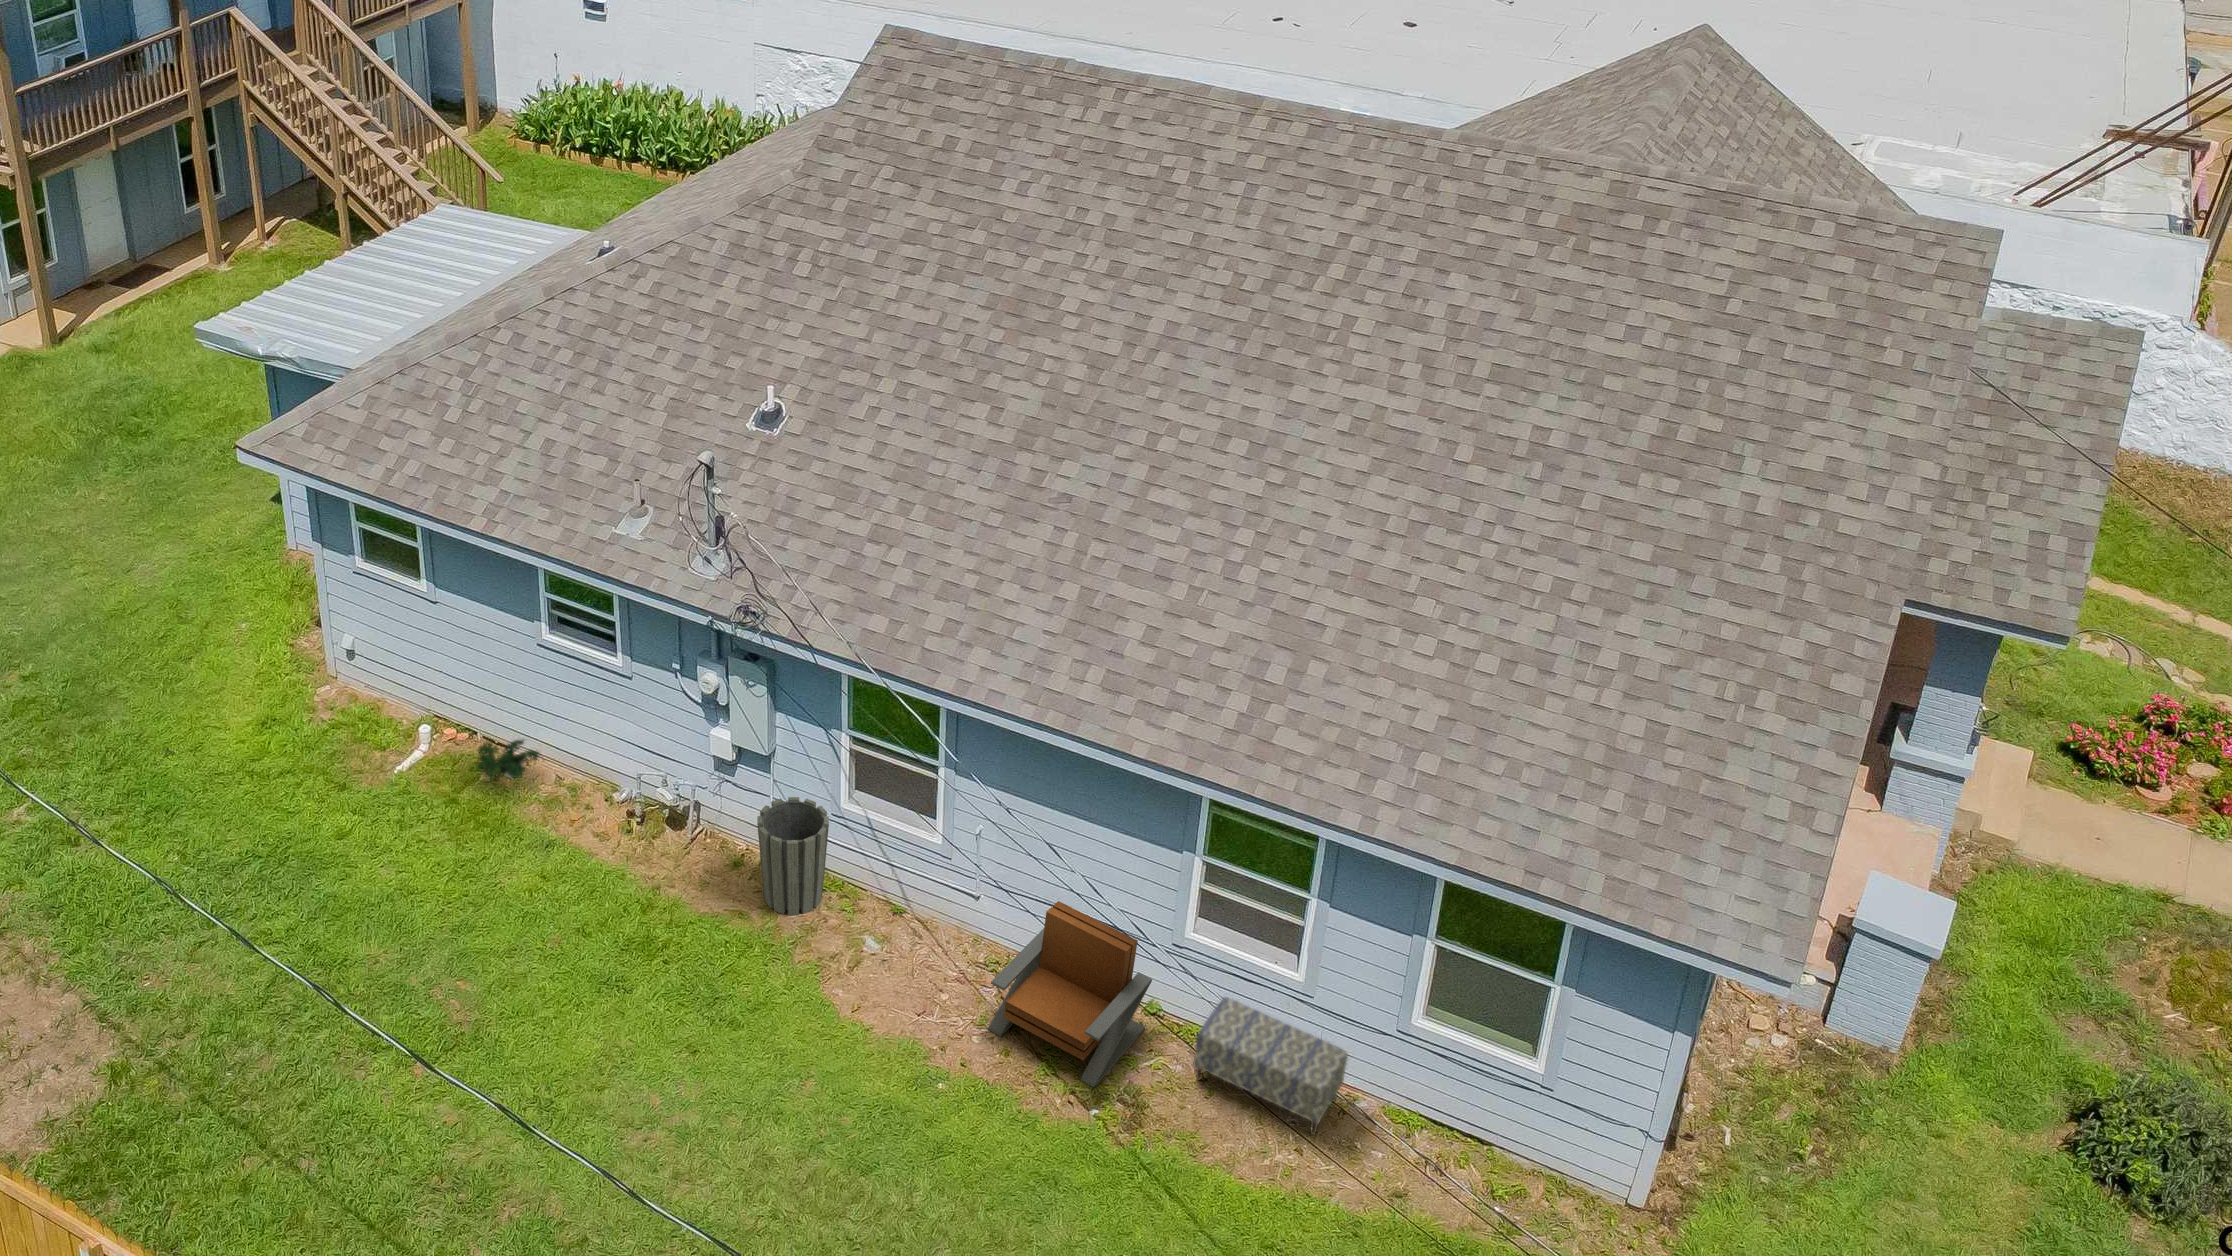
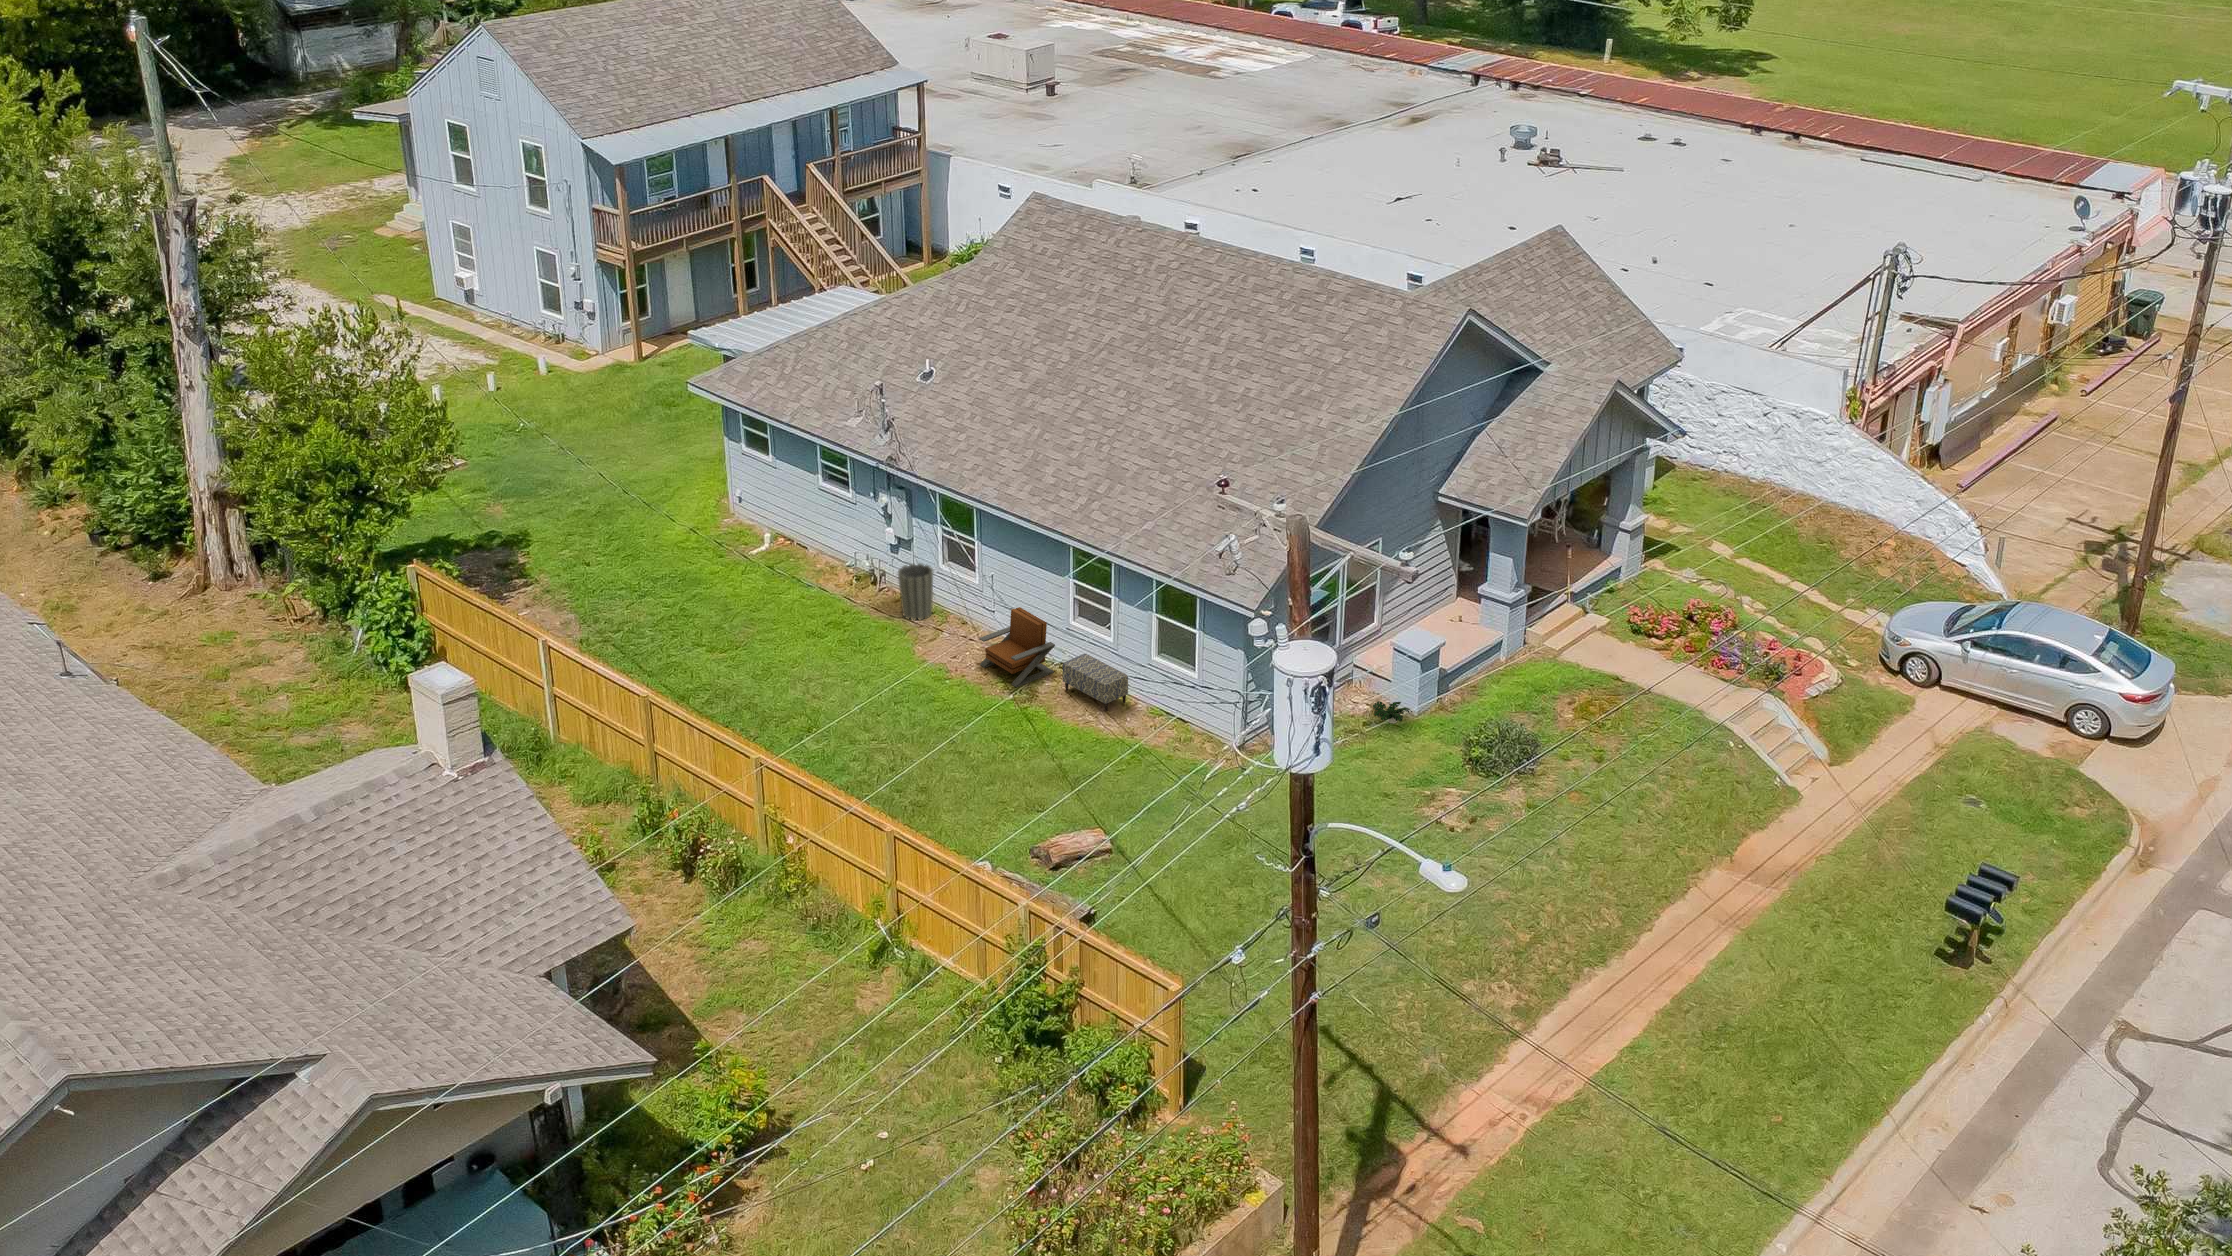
potted plant: present [477,740,541,779] -> present [1373,701,1412,723]

